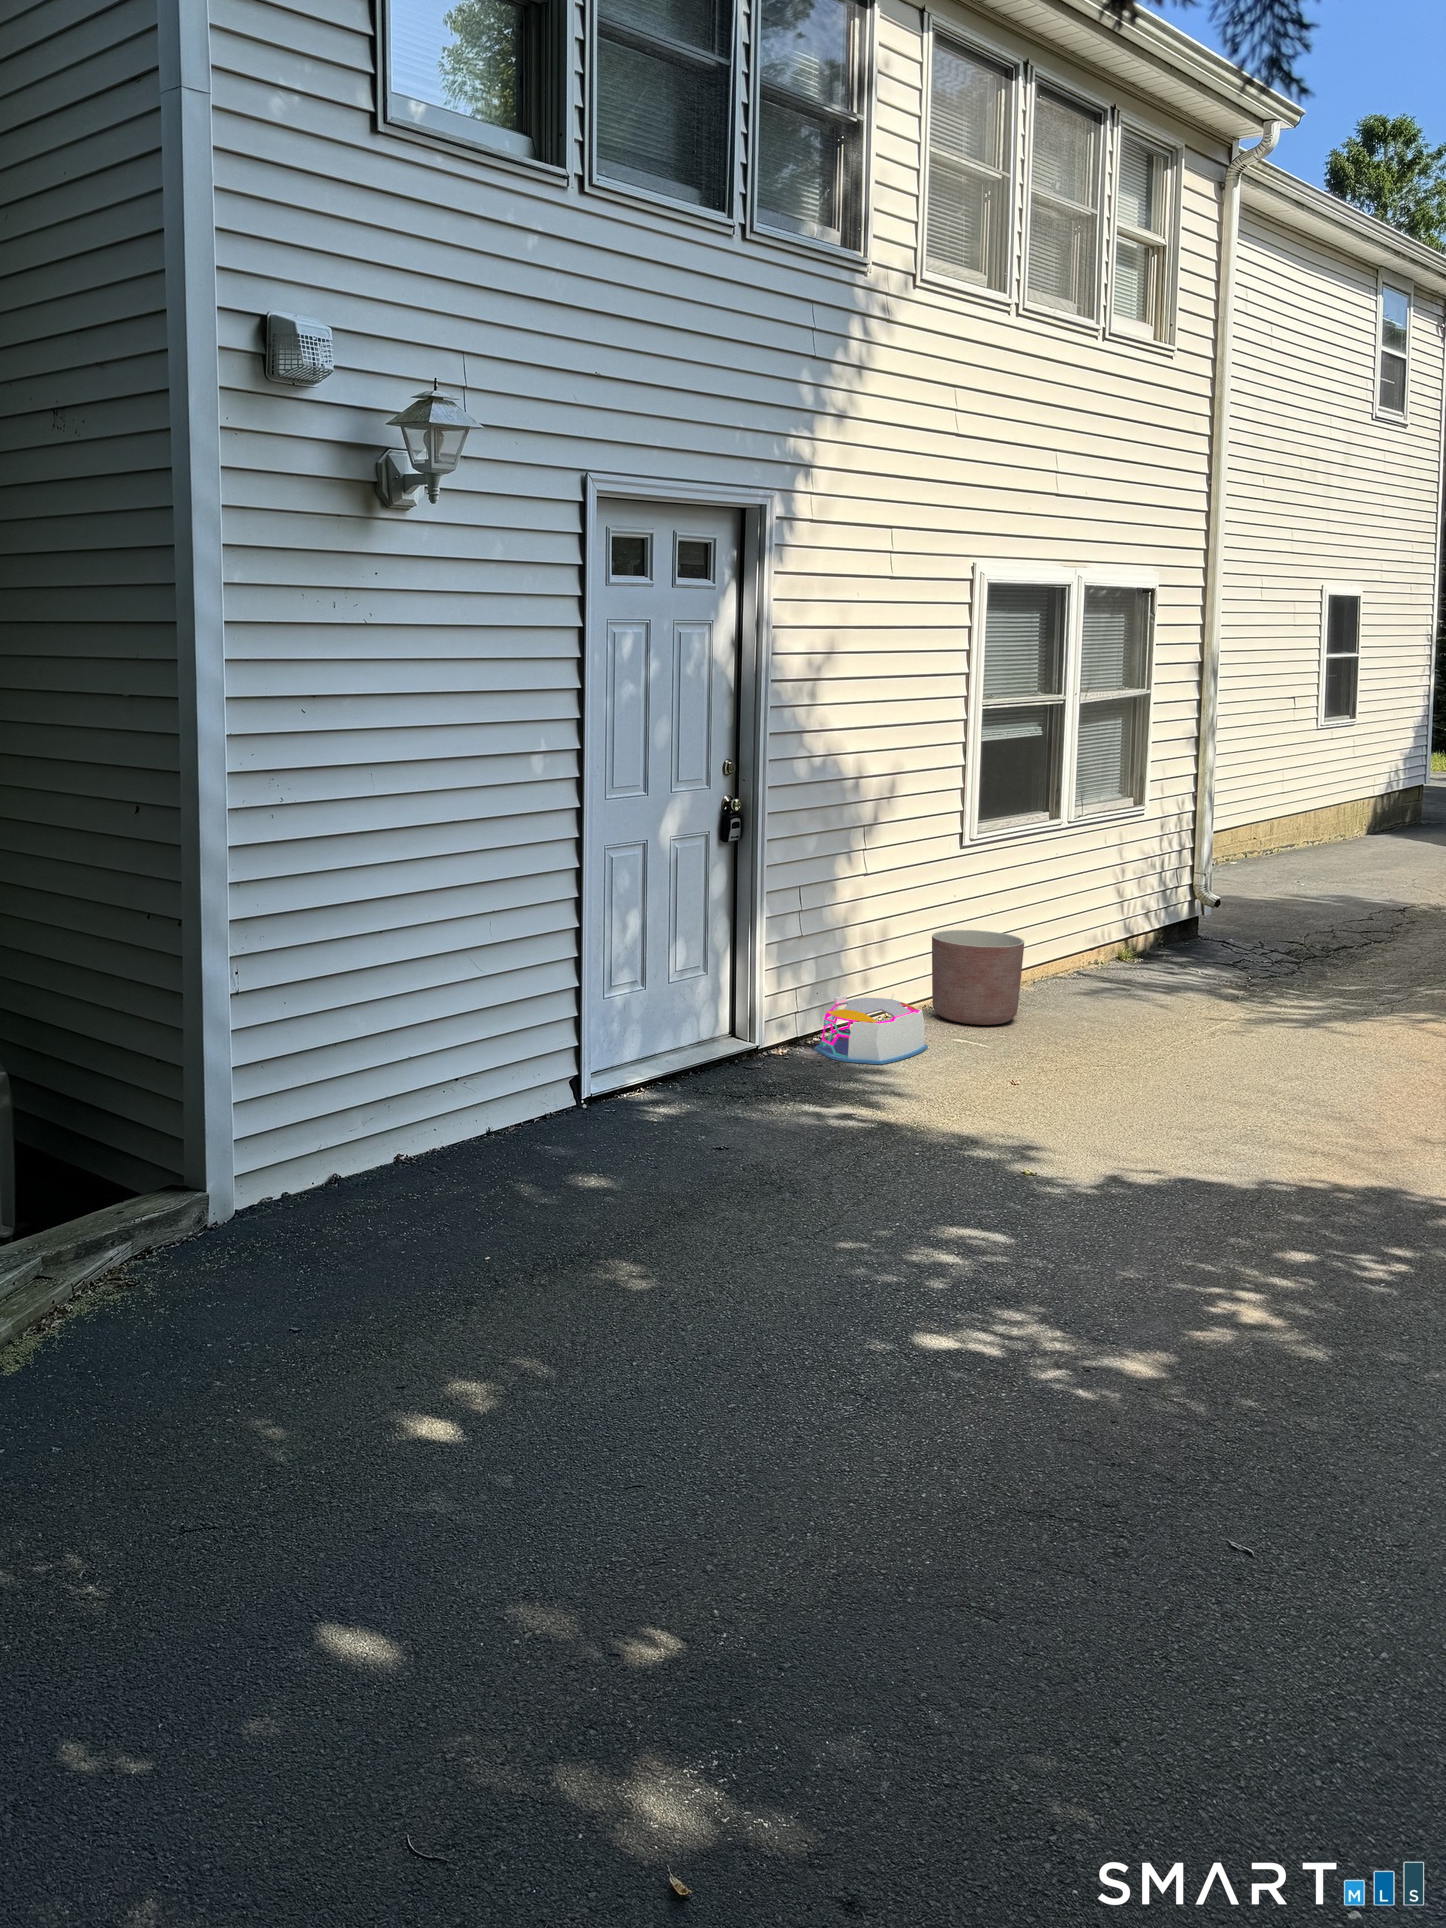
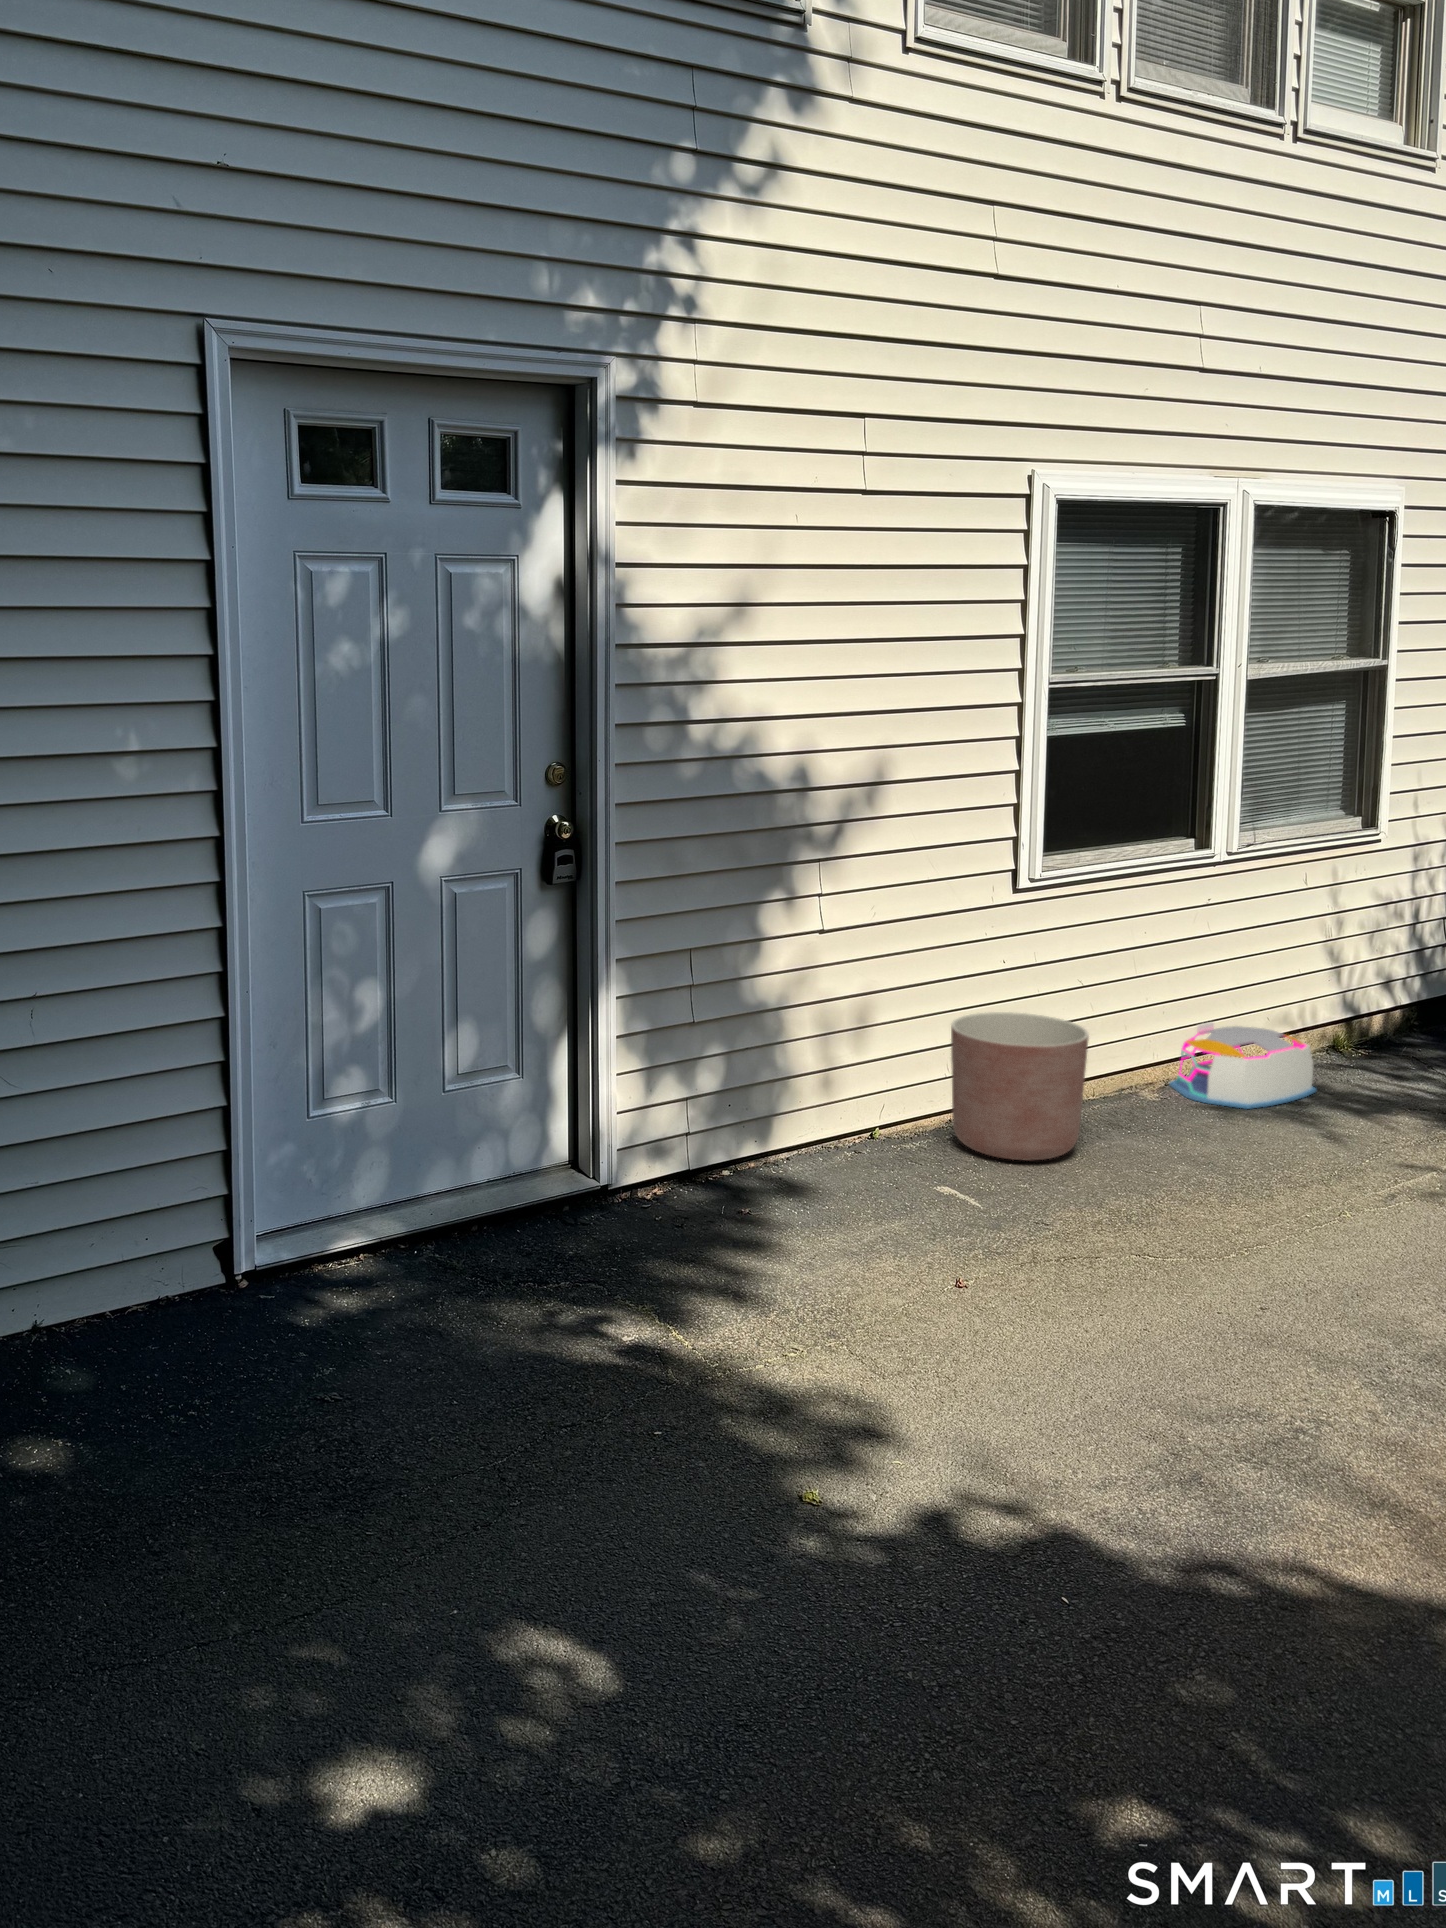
storage bin: present [814,995,928,1065] -> present [1169,1022,1316,1109]

